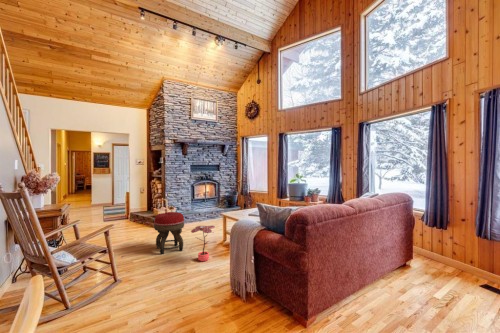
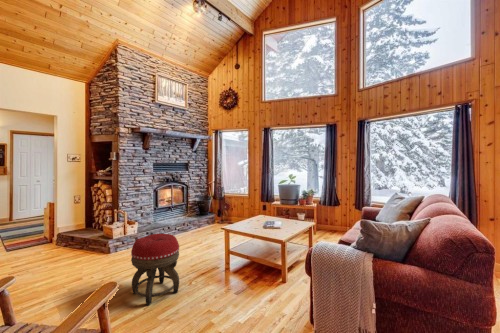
potted plant: present [191,226,215,261] -> none [207,252,239,310]

